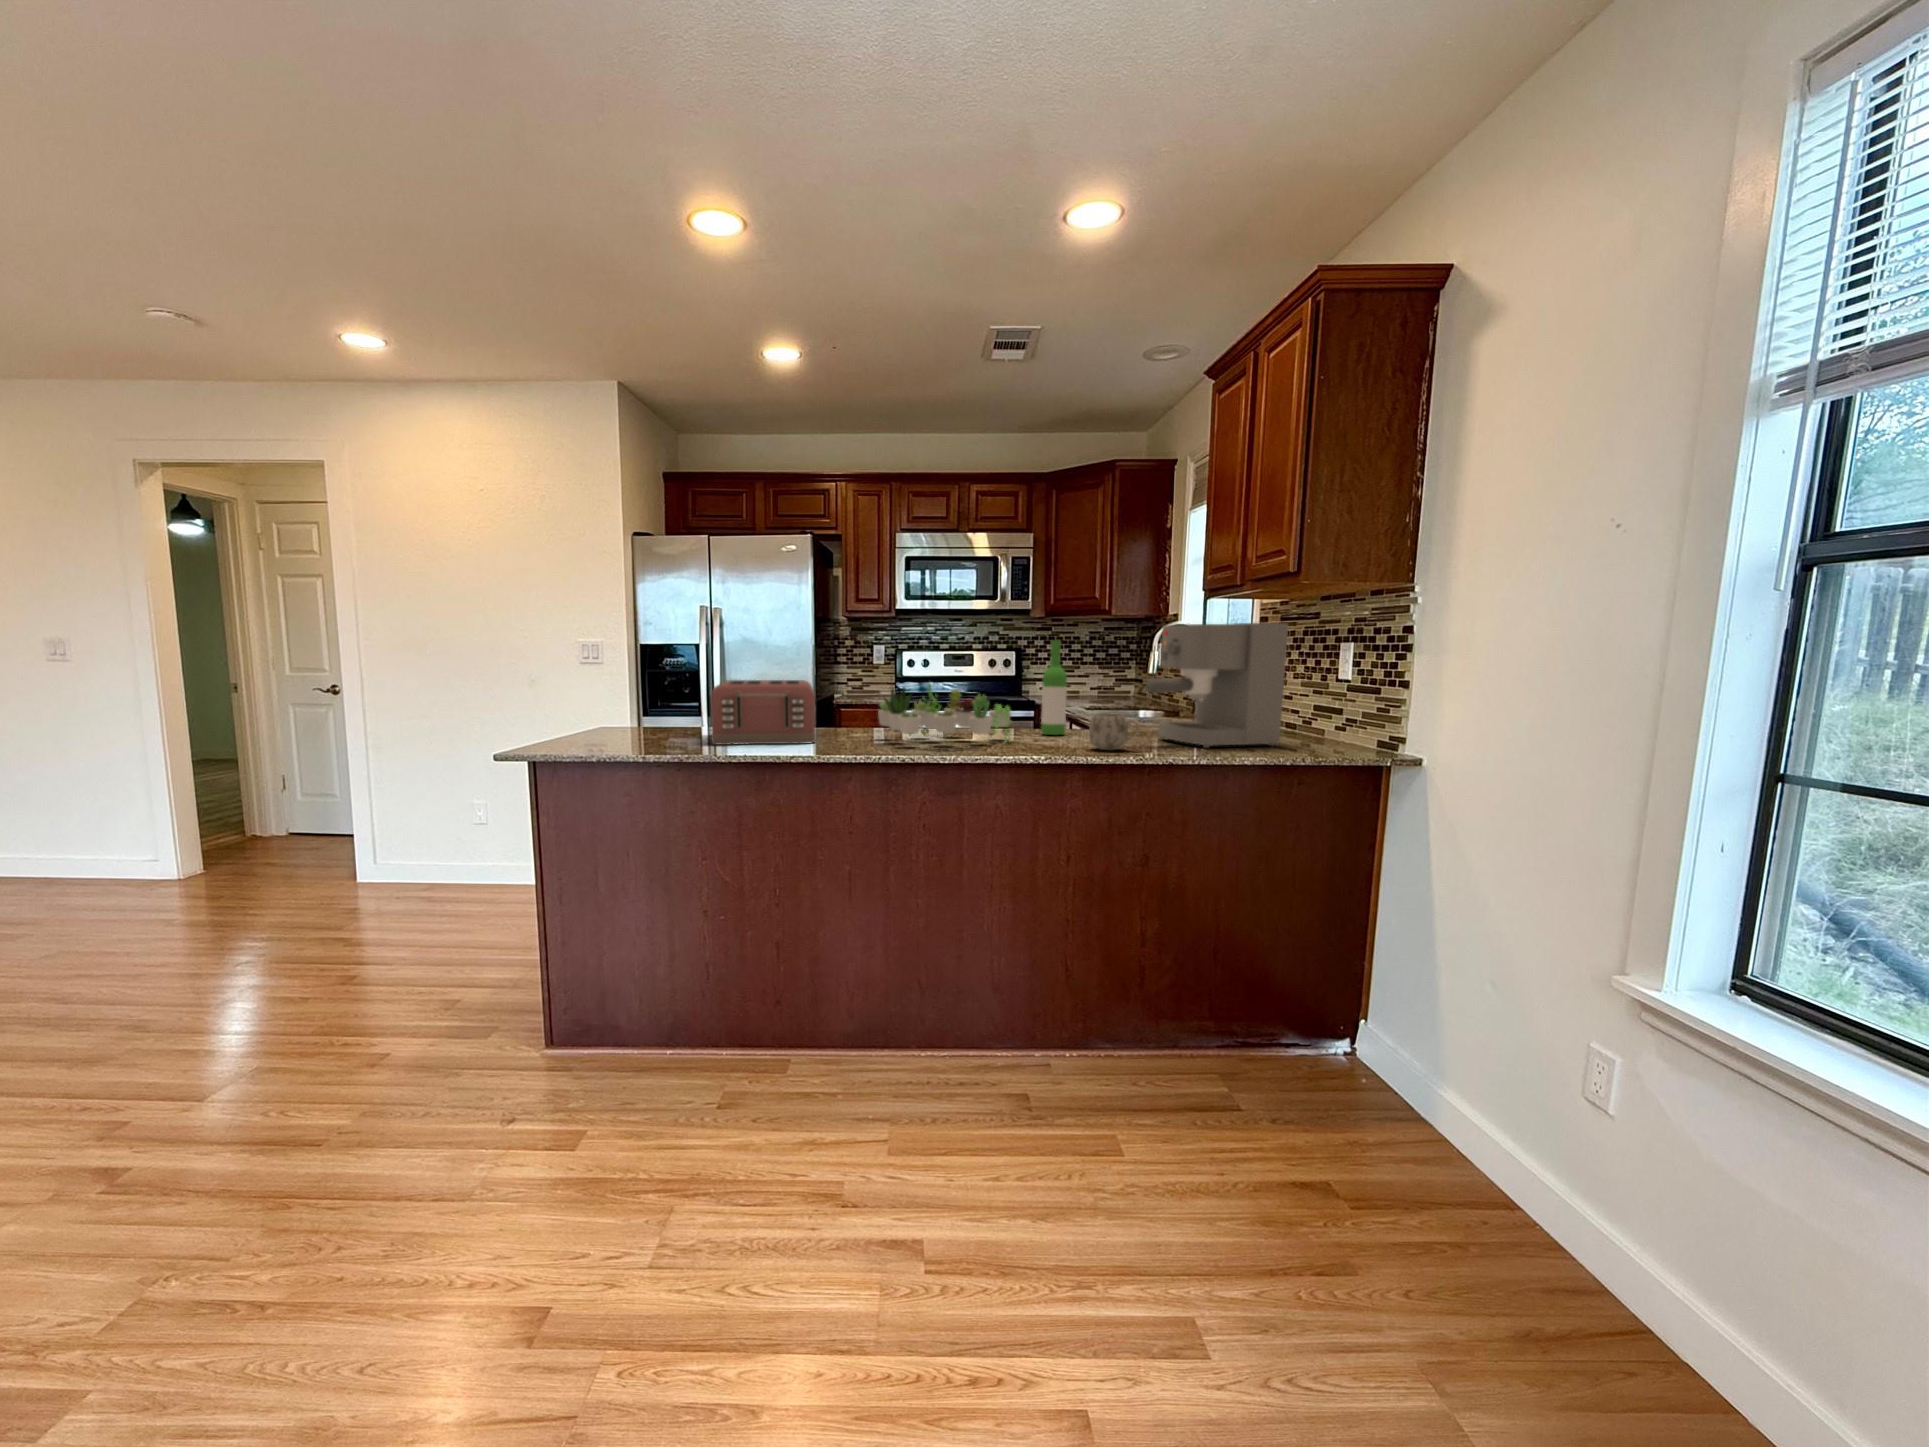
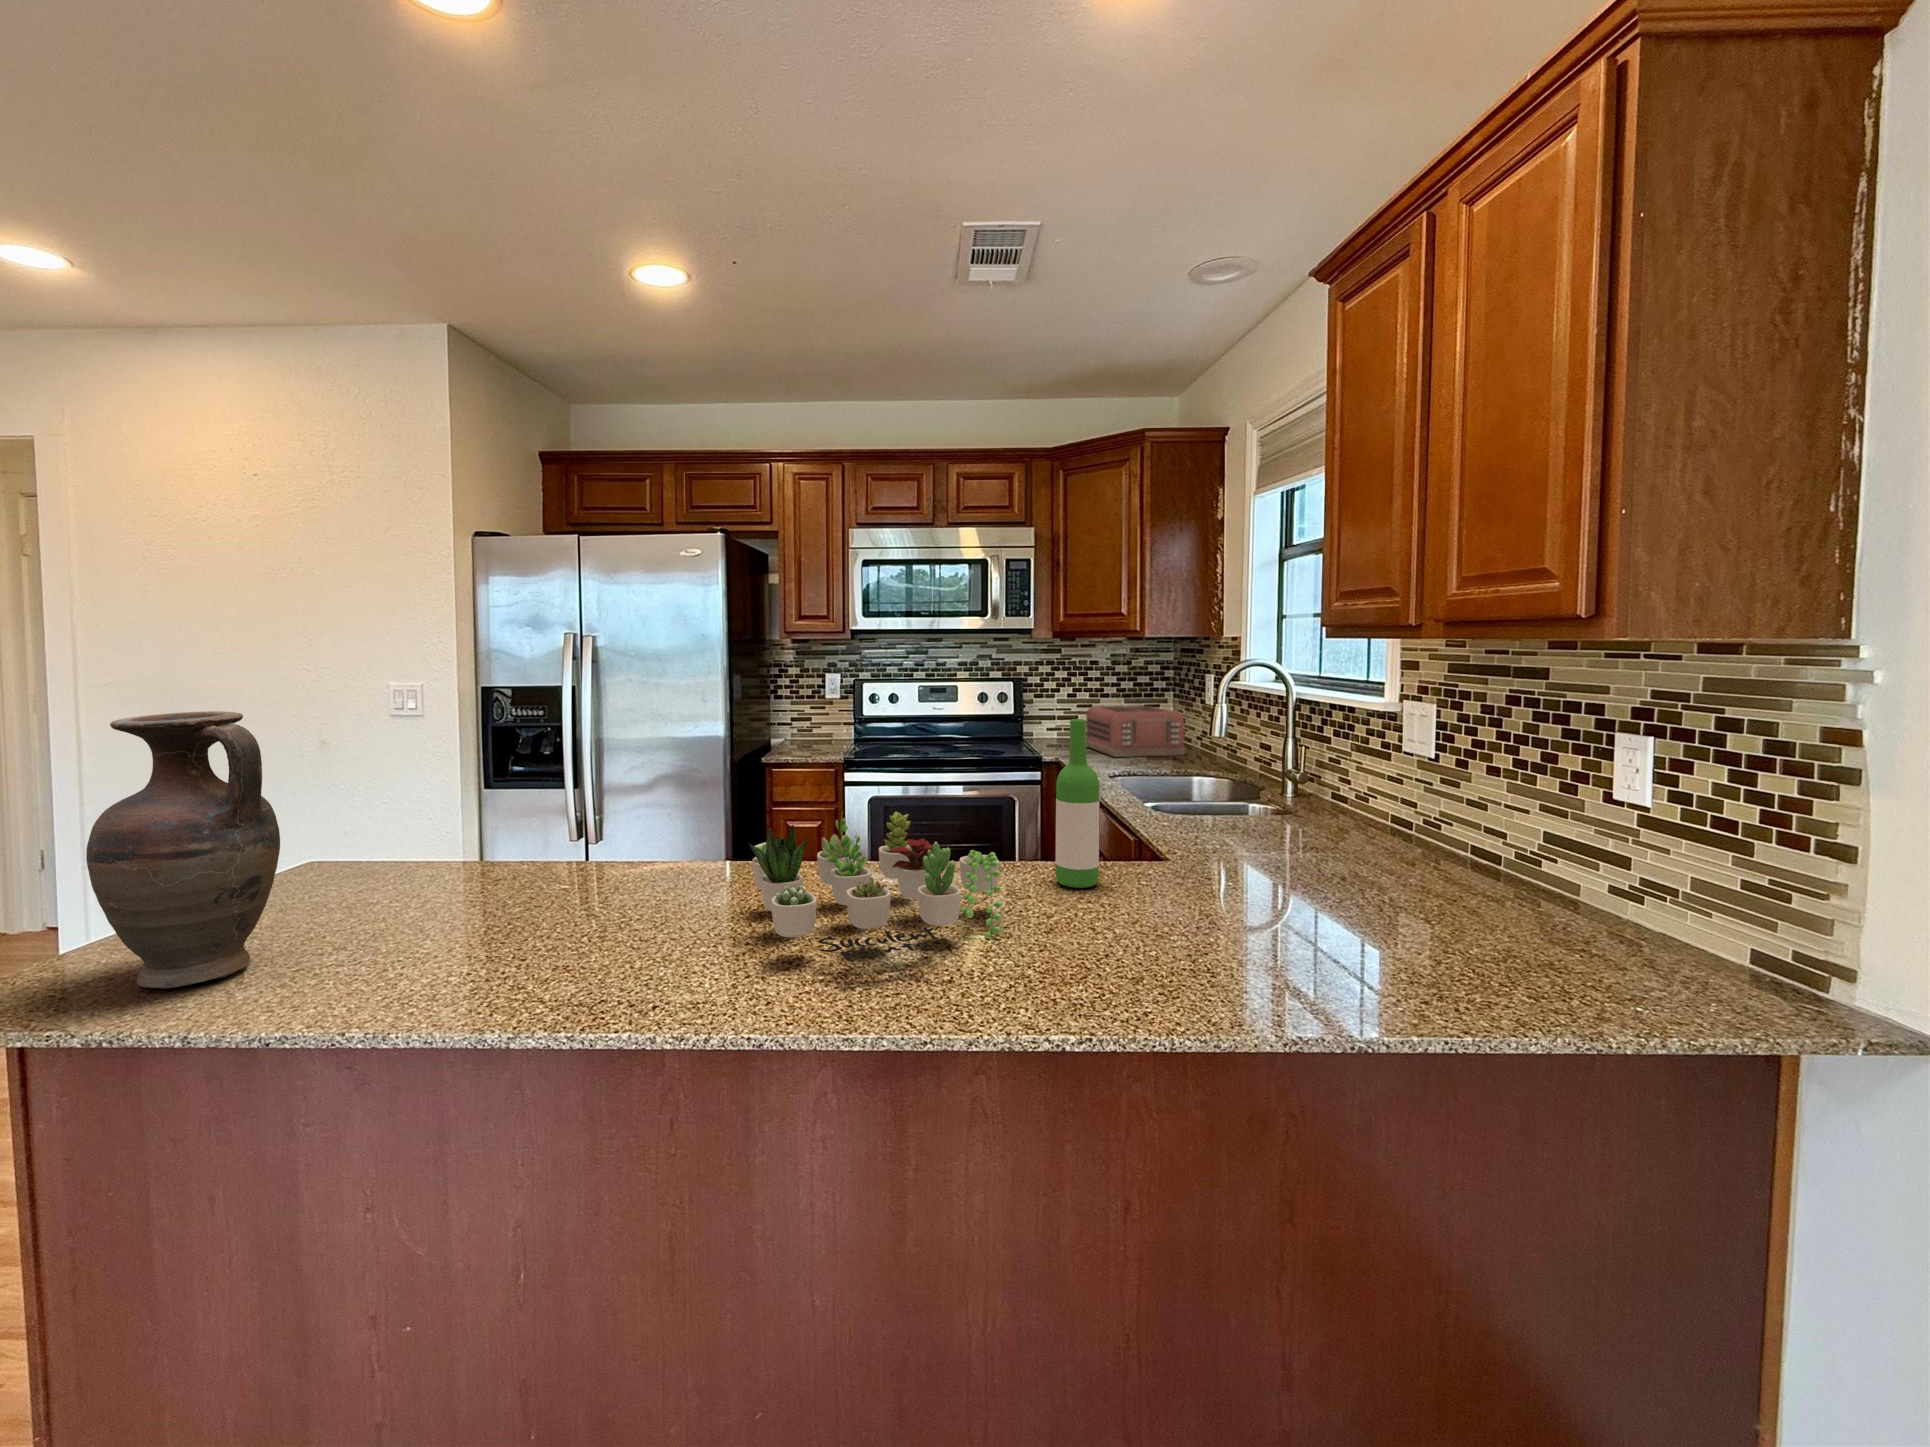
vase: none [577,620,653,749] -> present [86,711,280,989]
coffee maker: present [1146,623,1288,748] -> none [1263,695,1542,961]
toaster: present [711,680,816,745] -> present [1086,706,1186,757]
mug: present [1089,713,1140,750] -> none [1157,893,1268,980]

